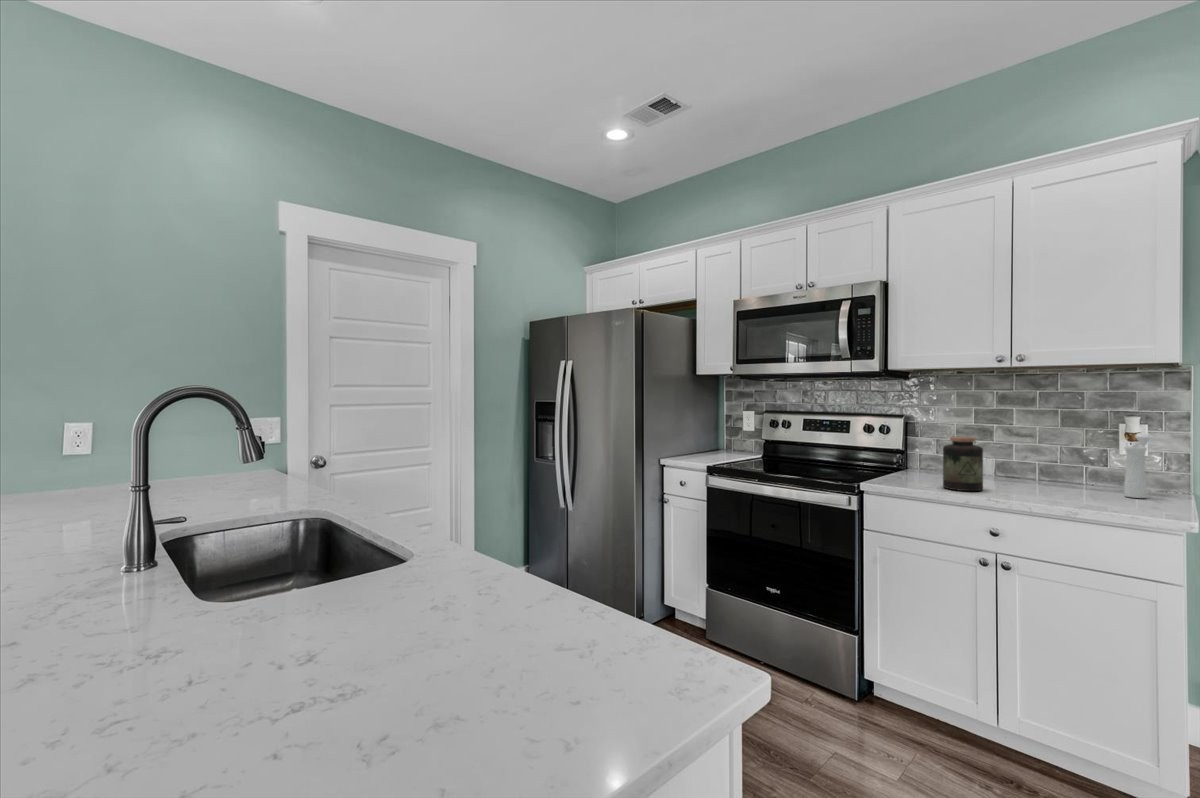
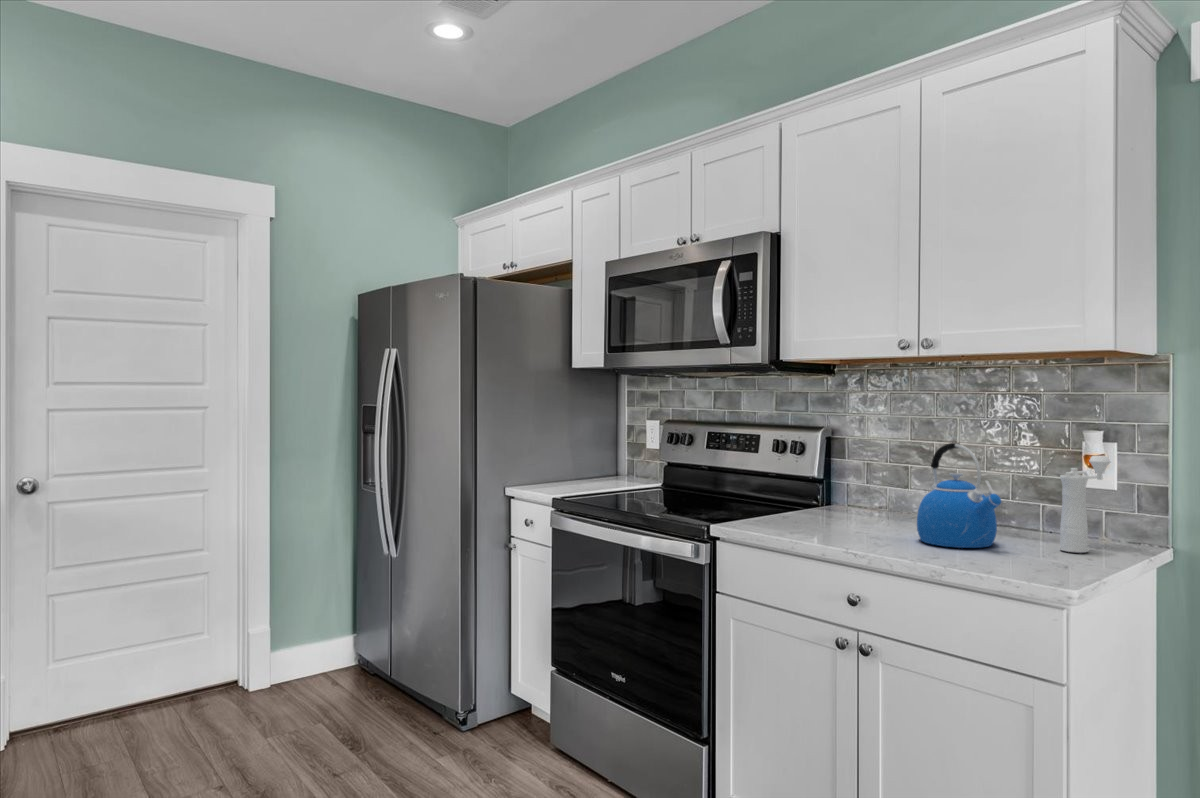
kettle: none [1017,425,1092,496] -> present [917,443,1001,548]
jar: present [943,437,983,491] -> none [819,458,871,538]

